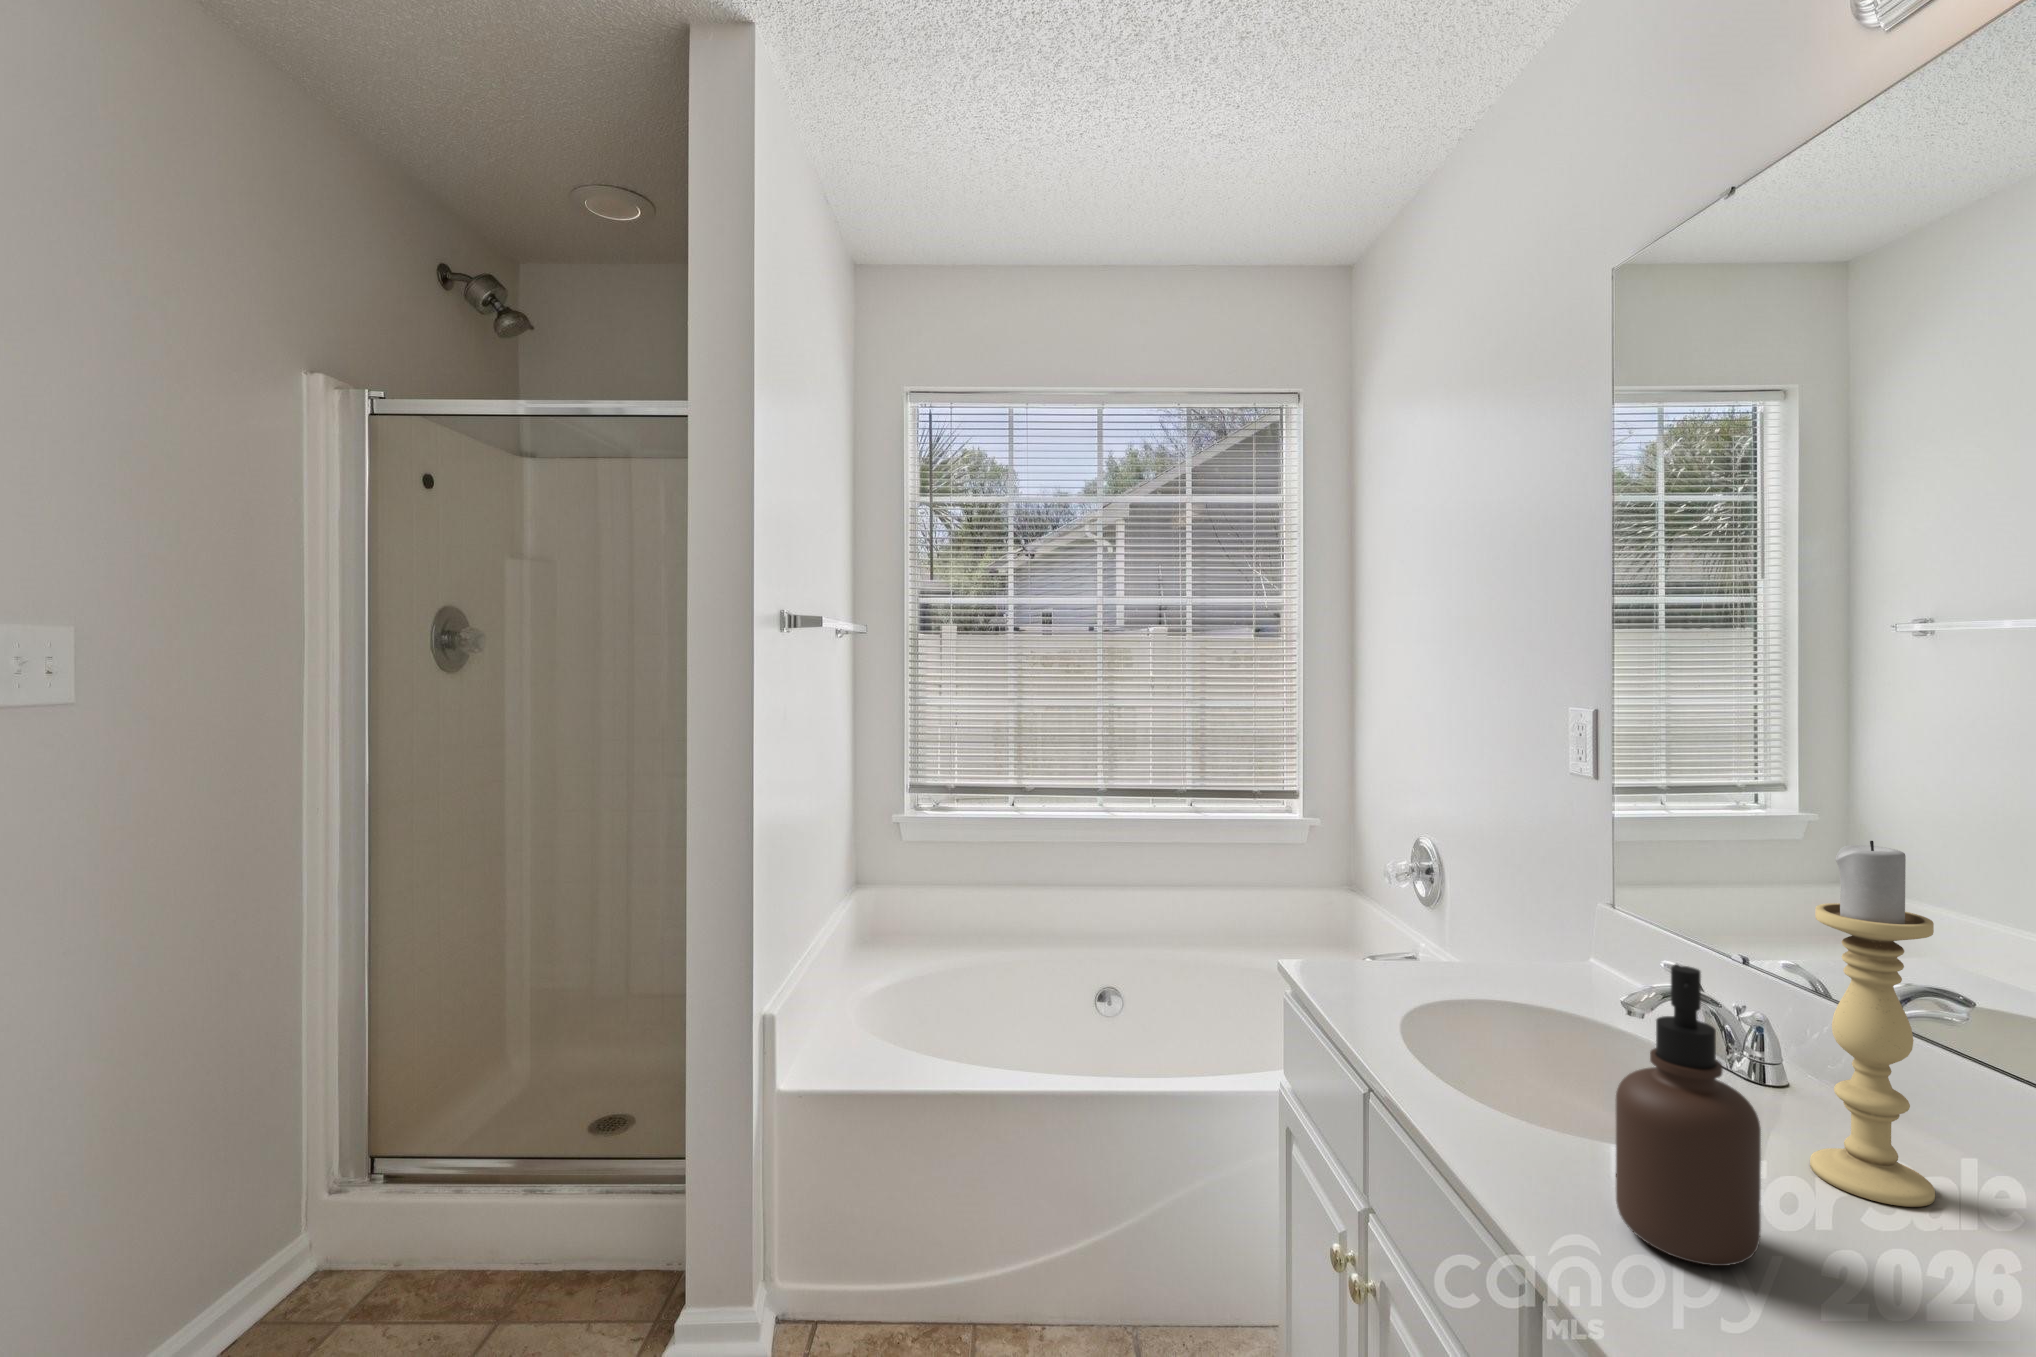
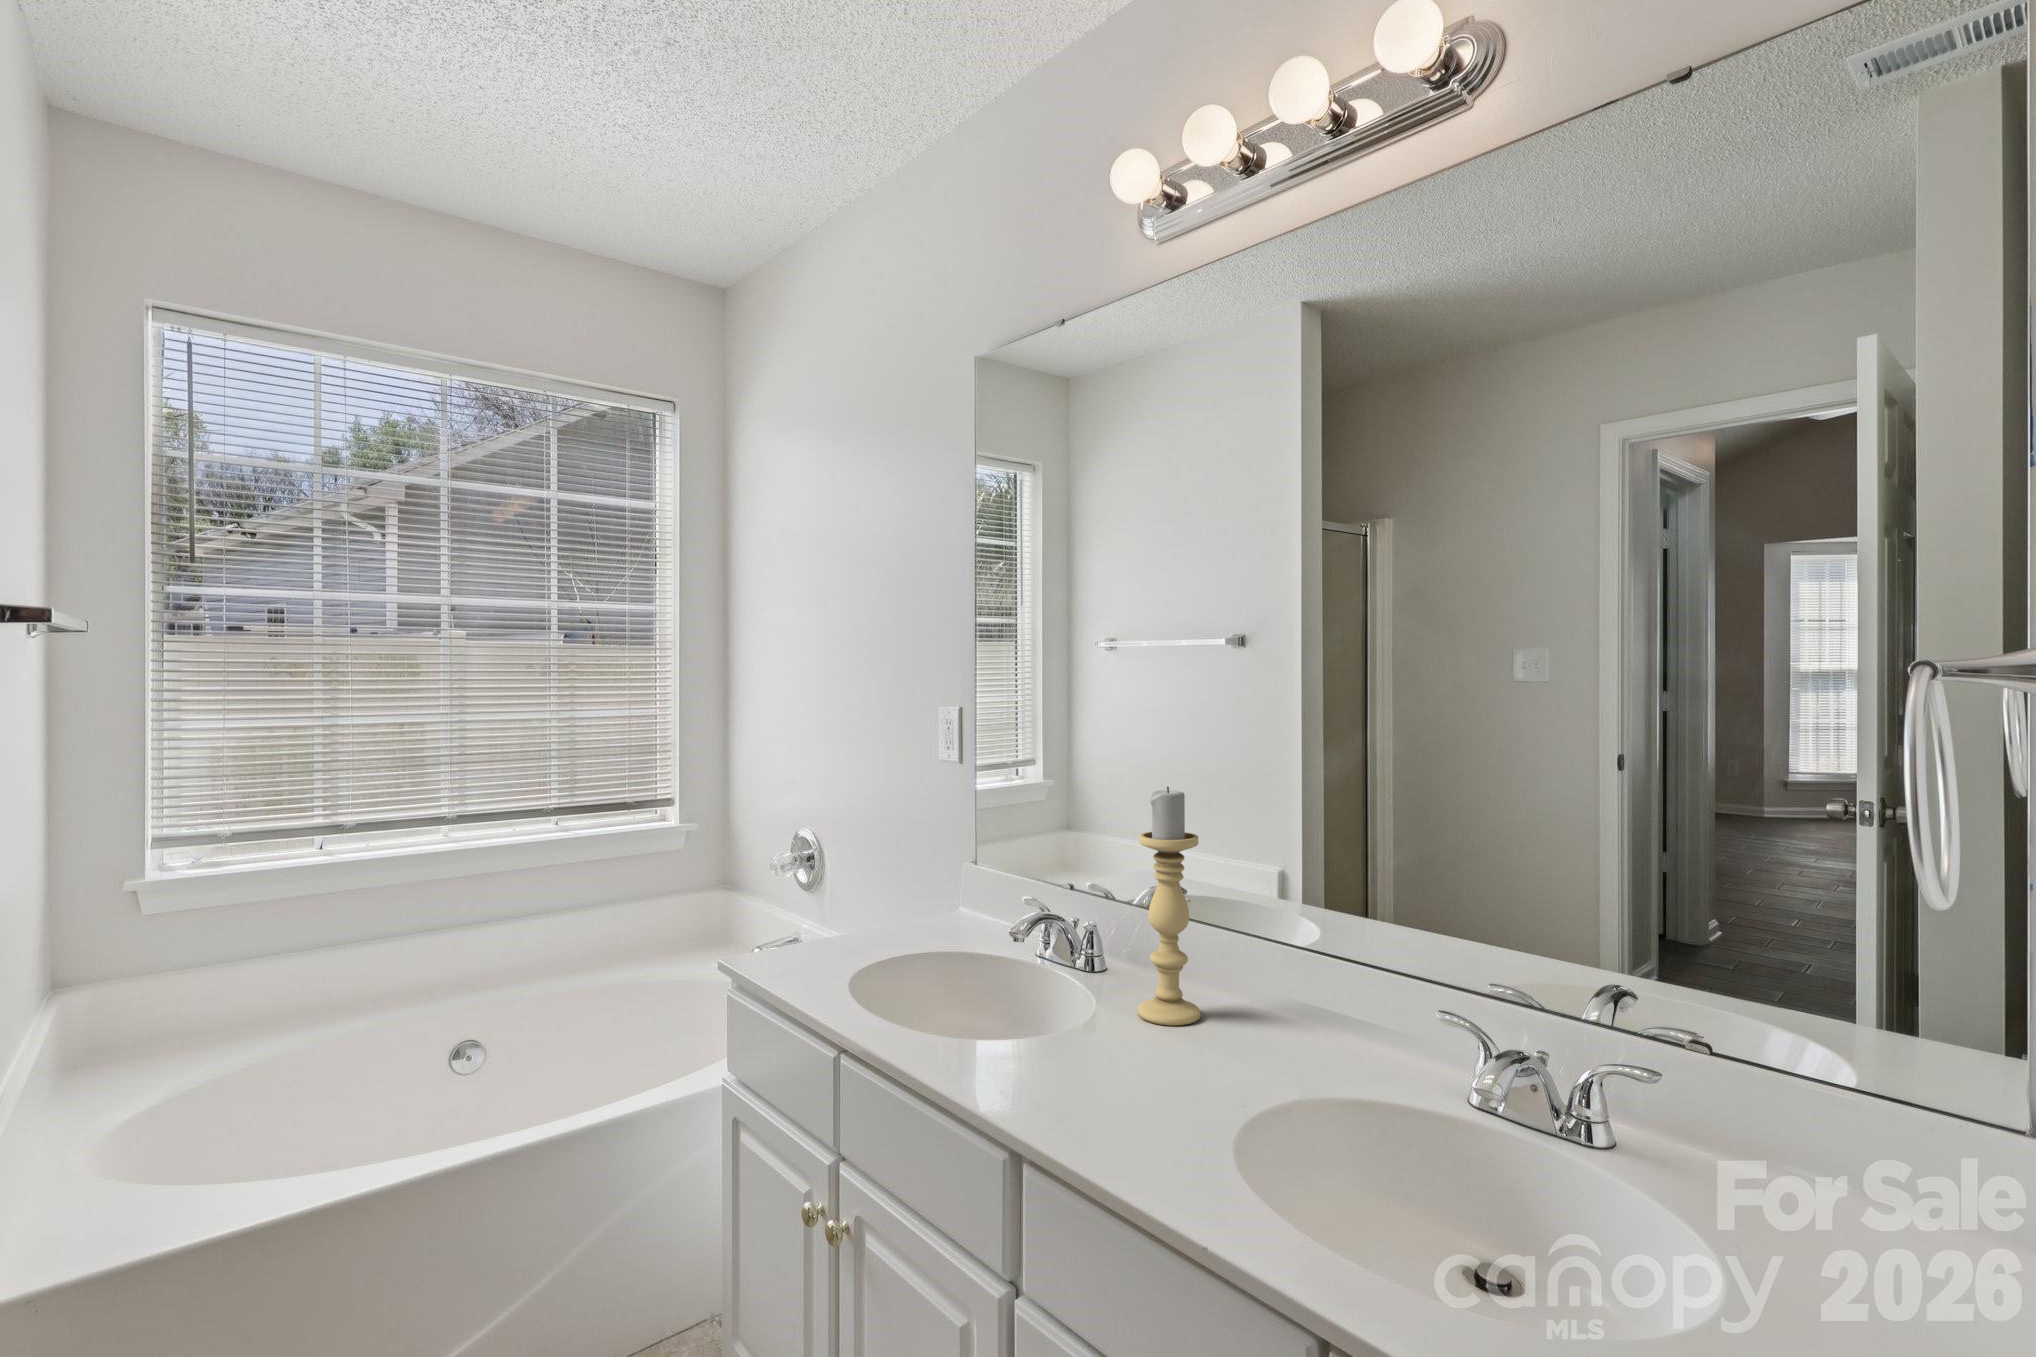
soap dispenser: present [1616,964,1761,1266] -> none [1052,884,1137,1093]

